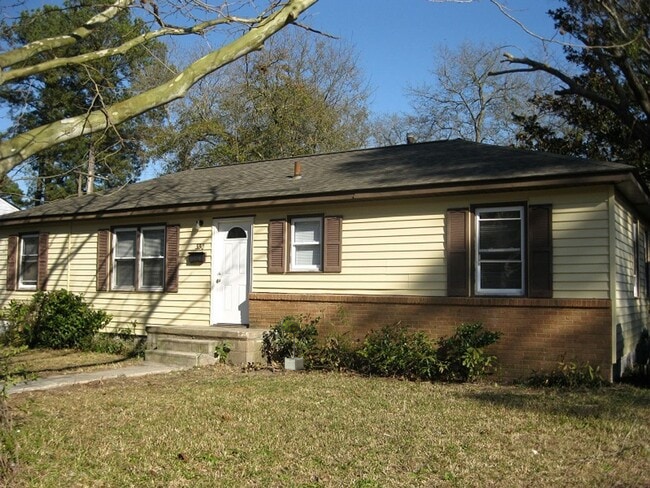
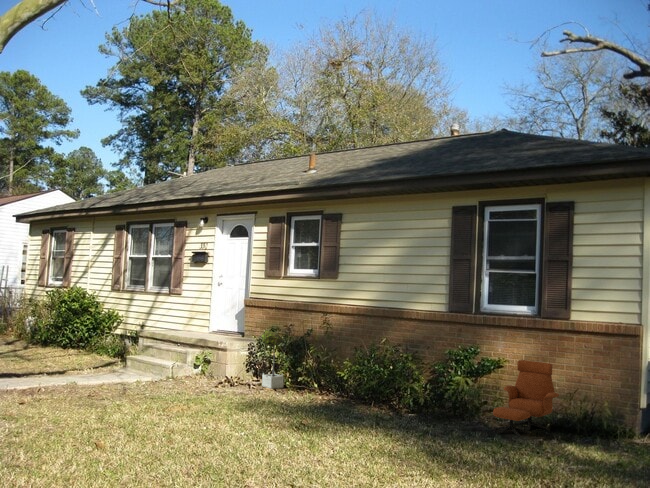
lounge chair: none [503,331,549,390] -> present [493,360,559,436]

